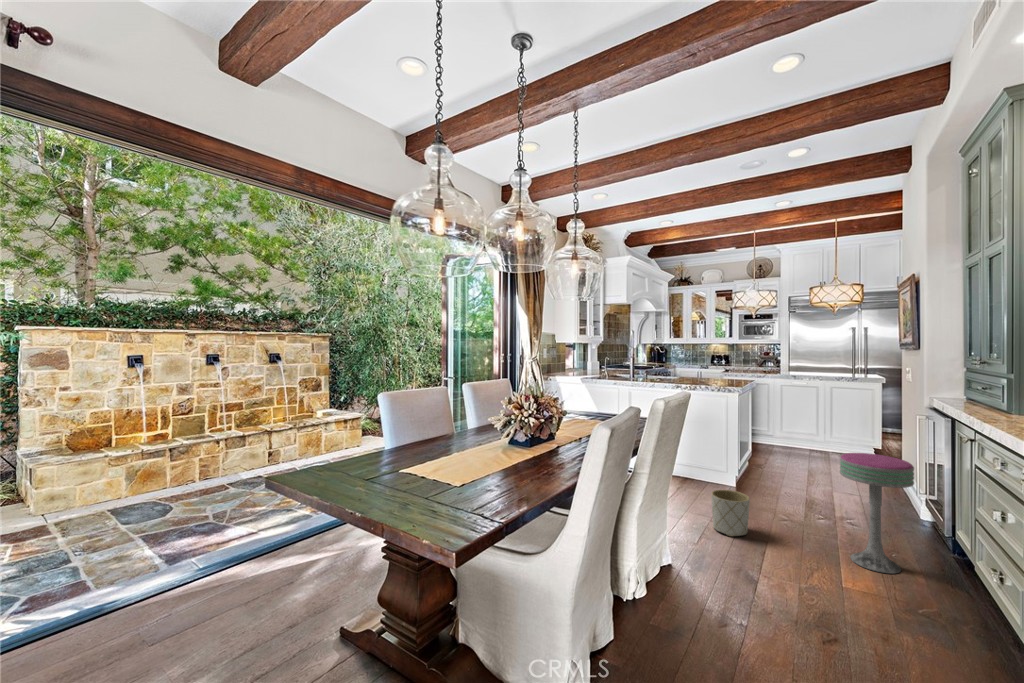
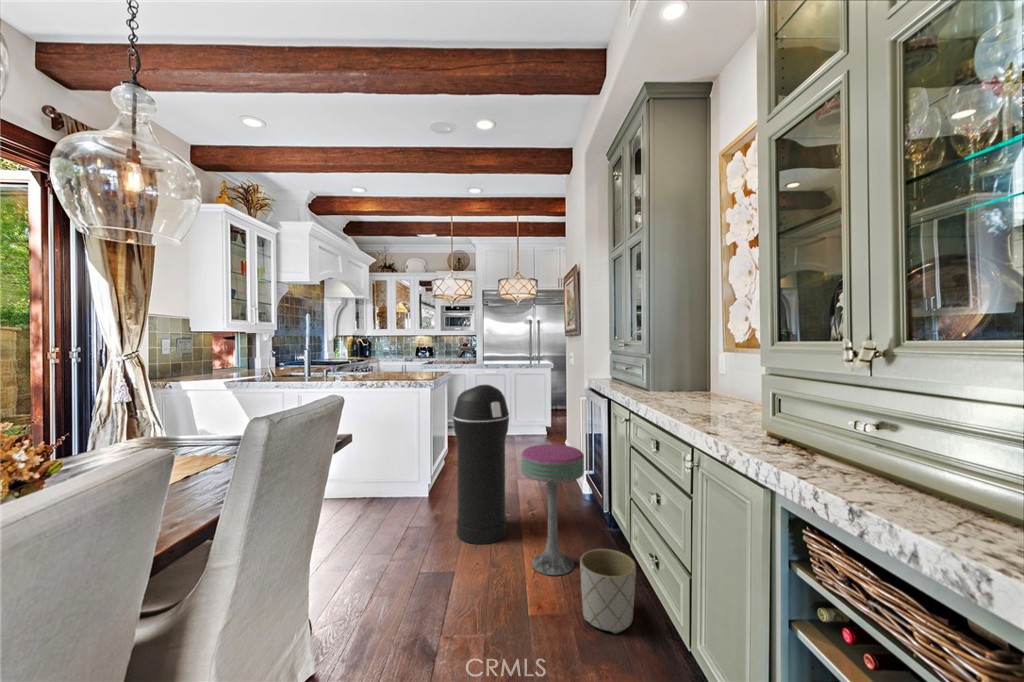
trash can: none [767,394,826,534] -> present [453,385,509,544]
planter: present [711,490,750,536] -> present [580,549,636,634]

